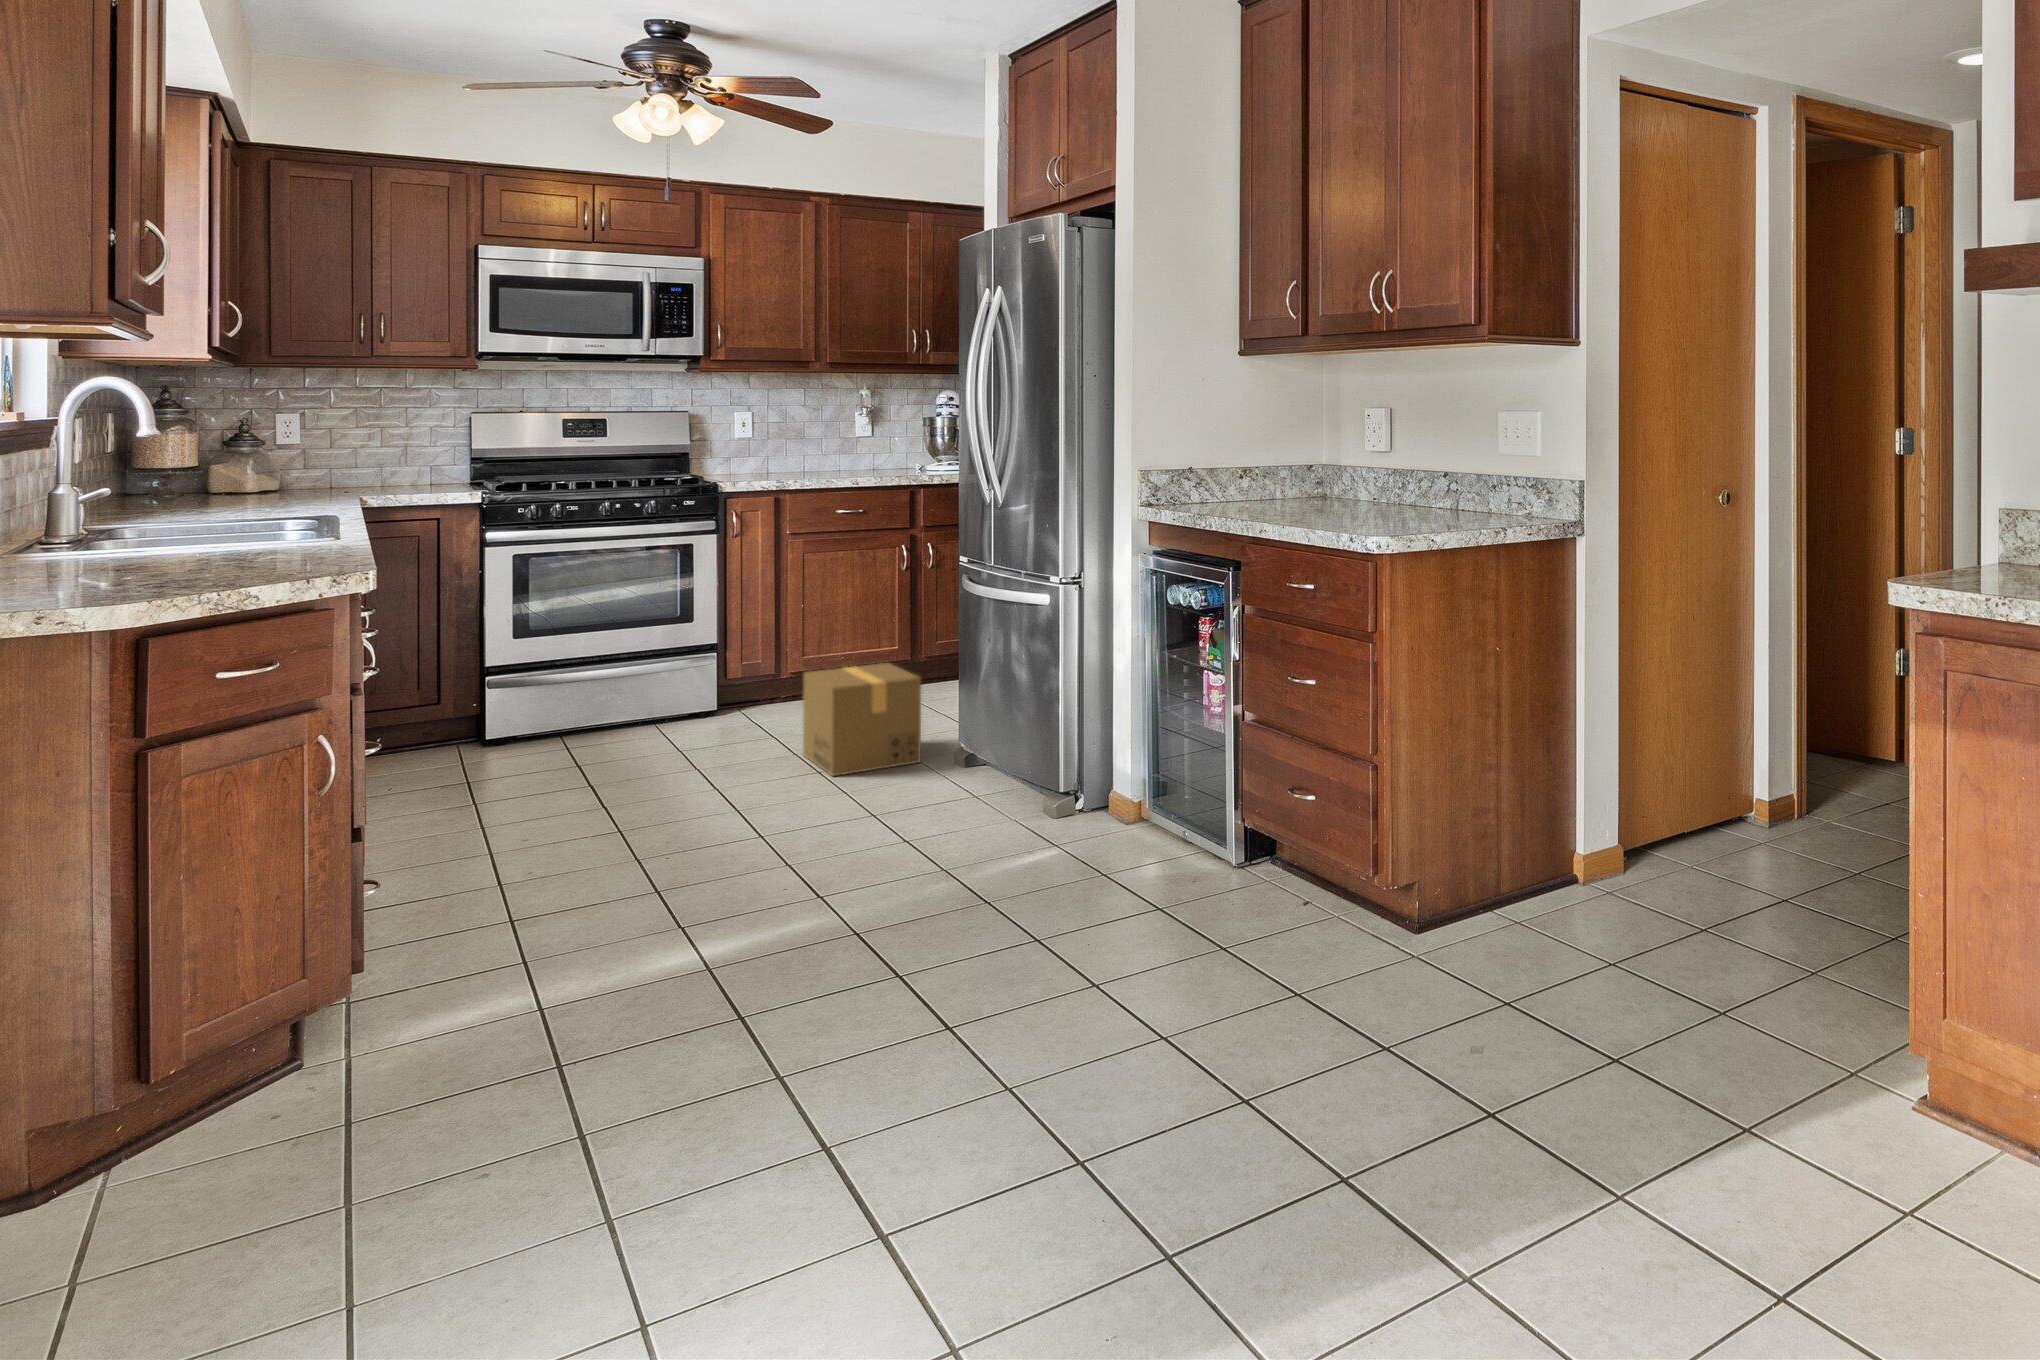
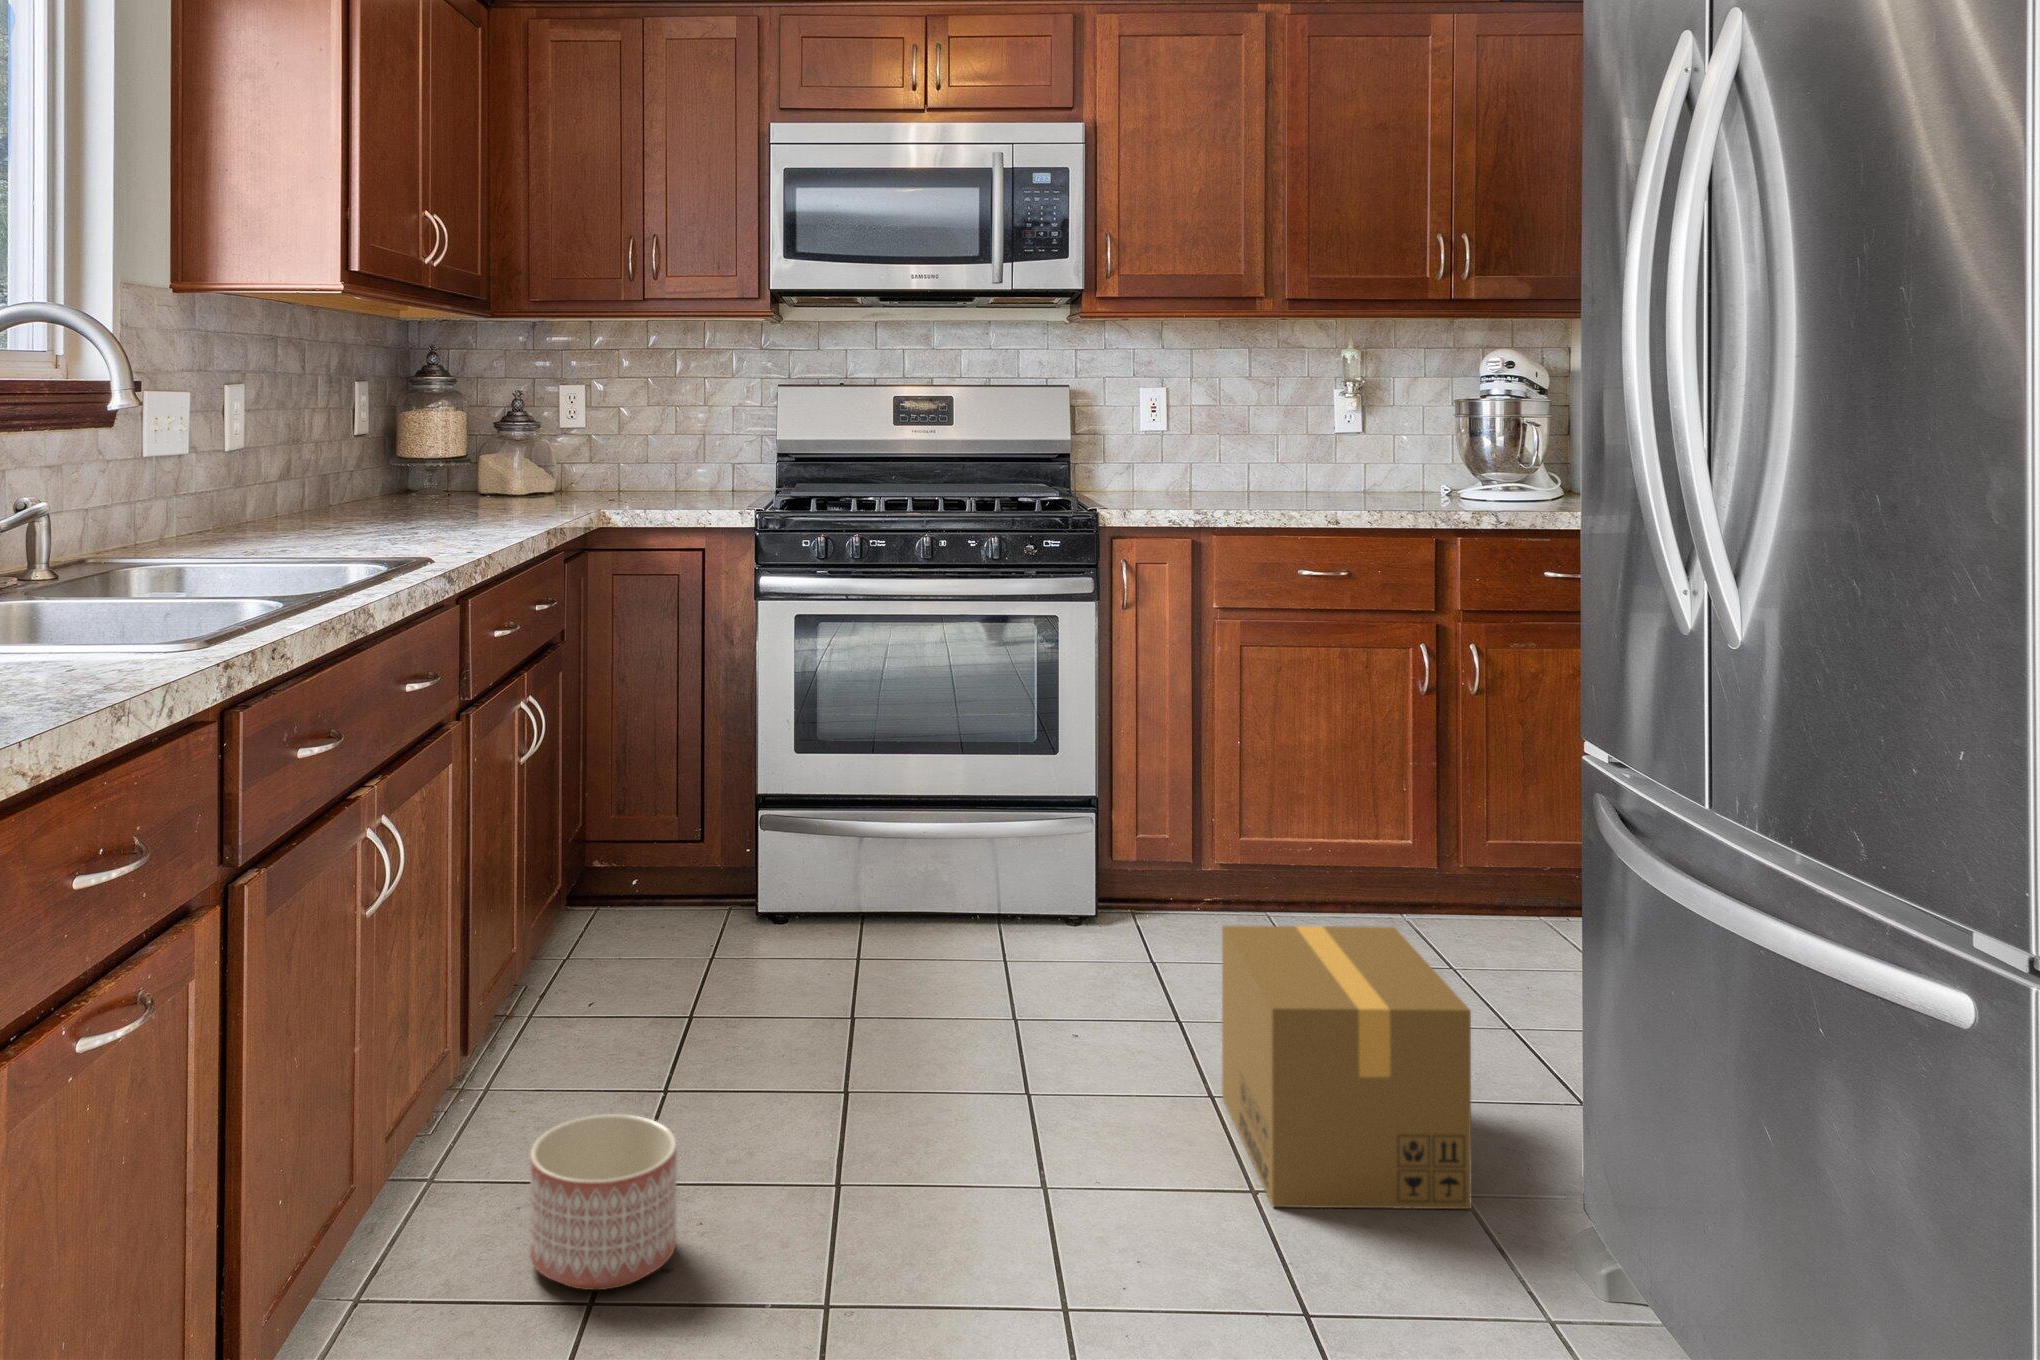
planter: none [449,780,535,853] -> present [530,1114,677,1290]

